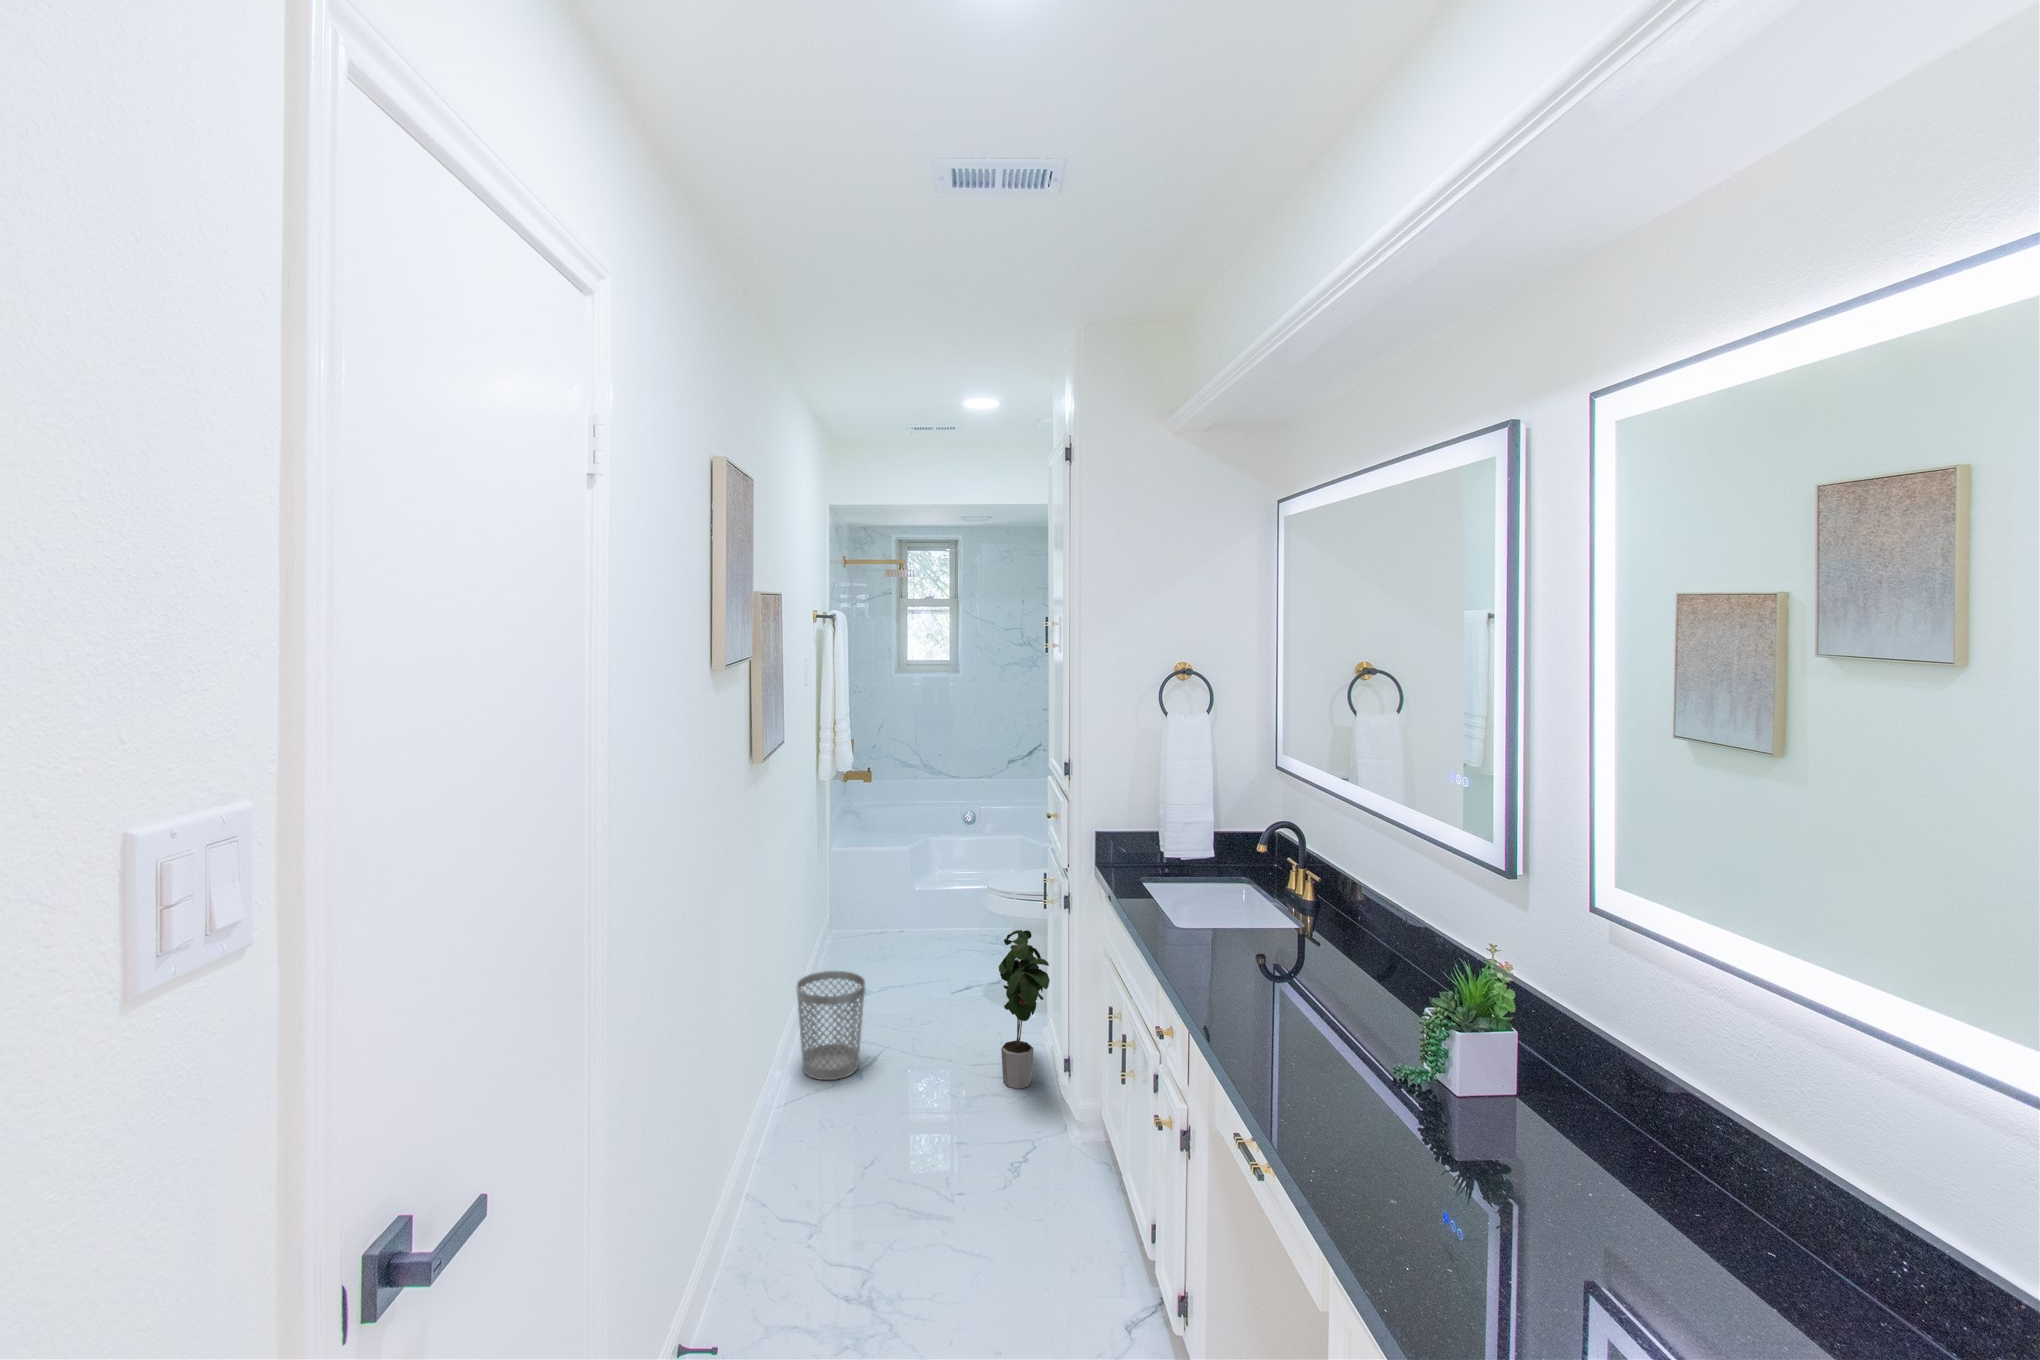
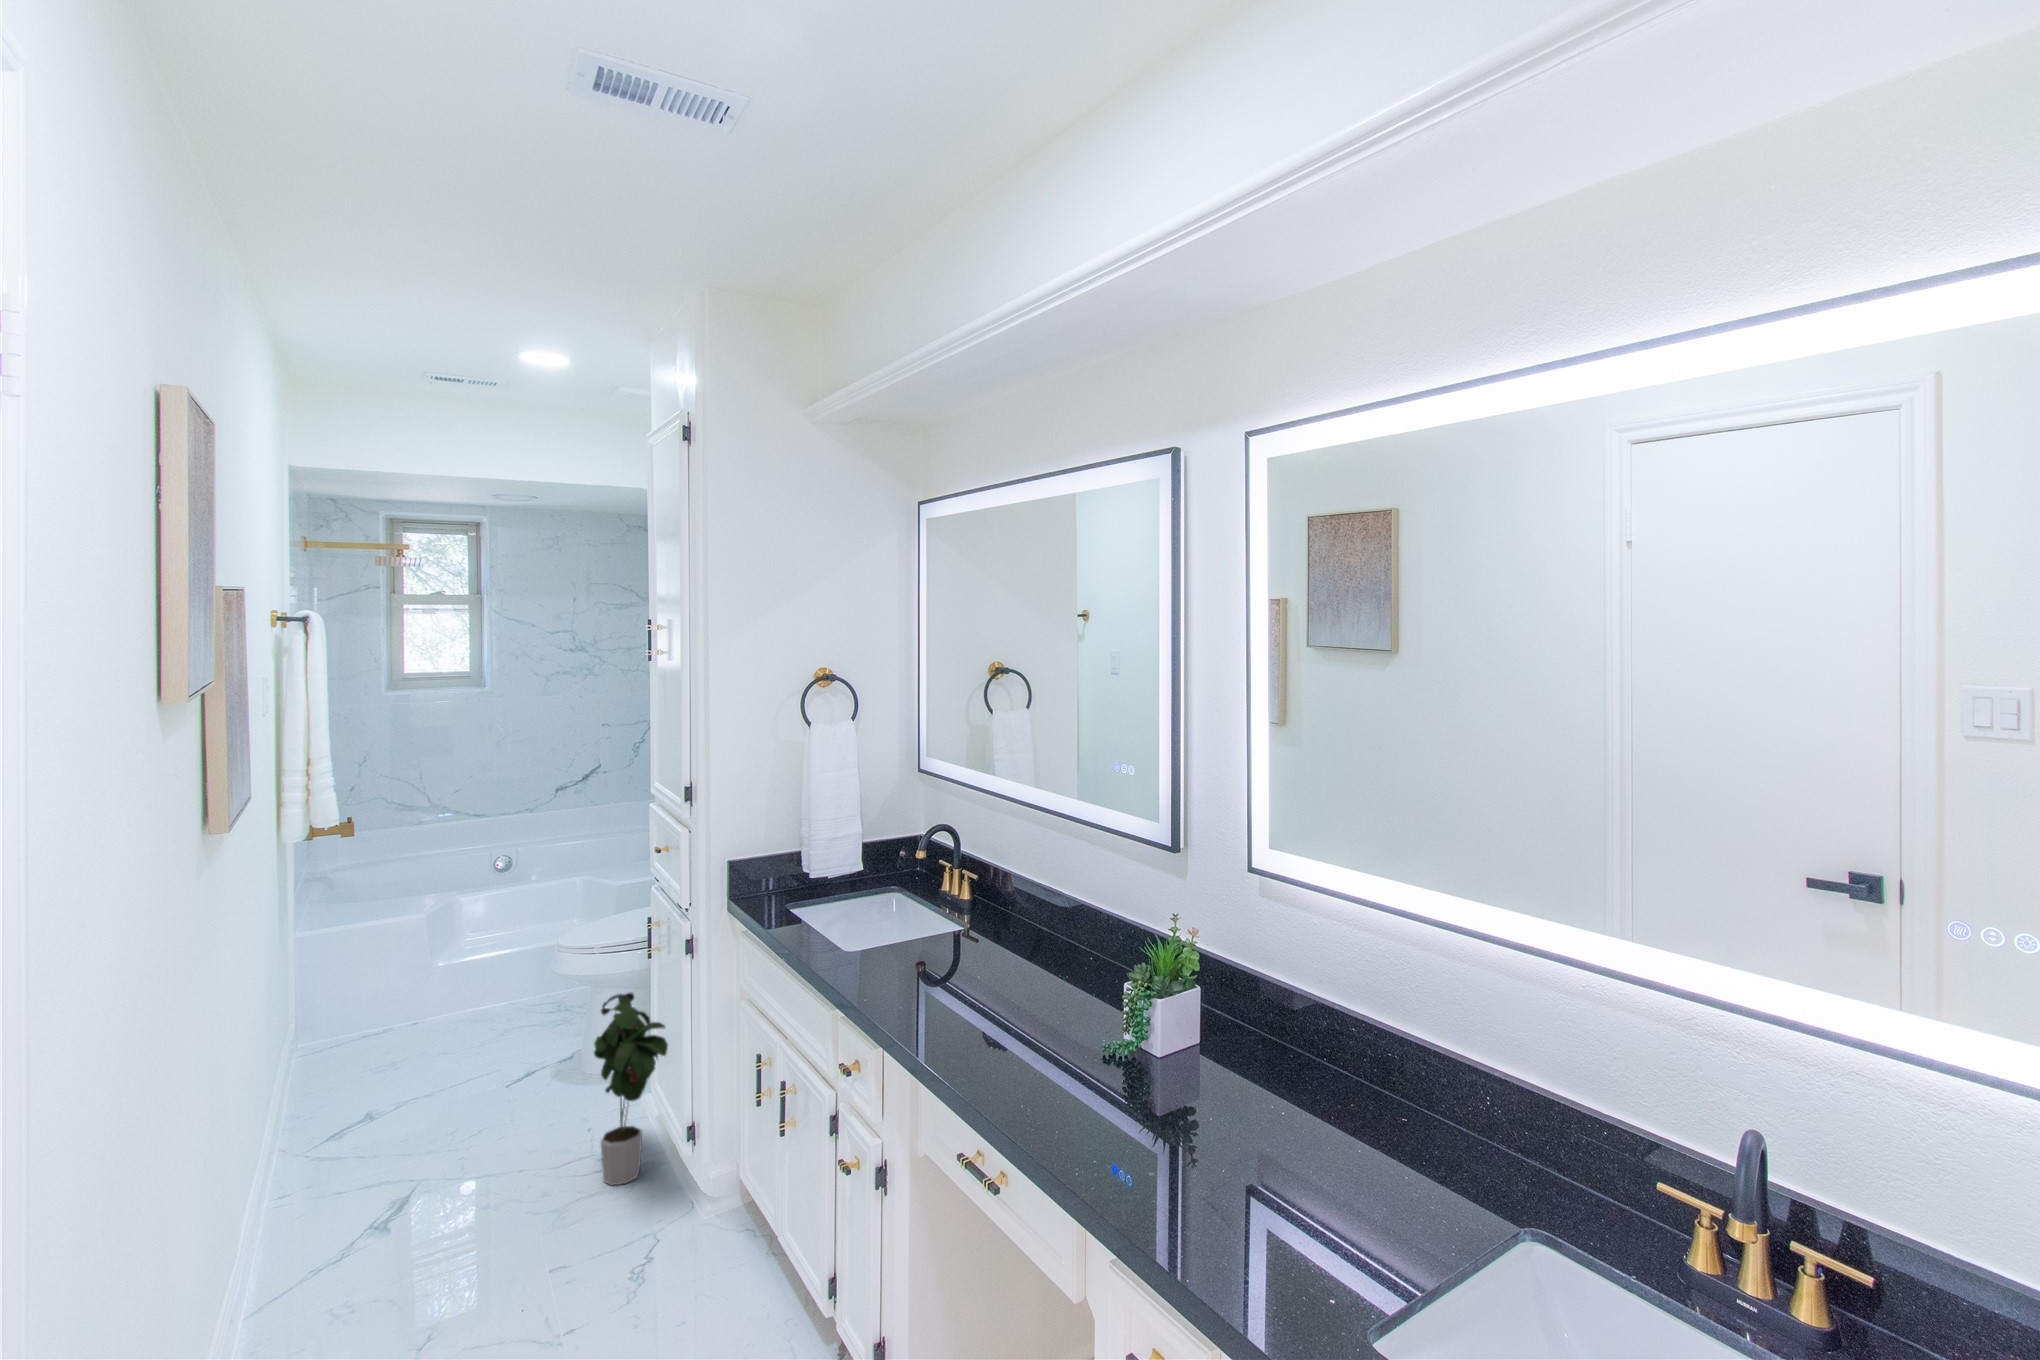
wastebasket: present [797,971,865,1080] -> none [277,1100,395,1261]

